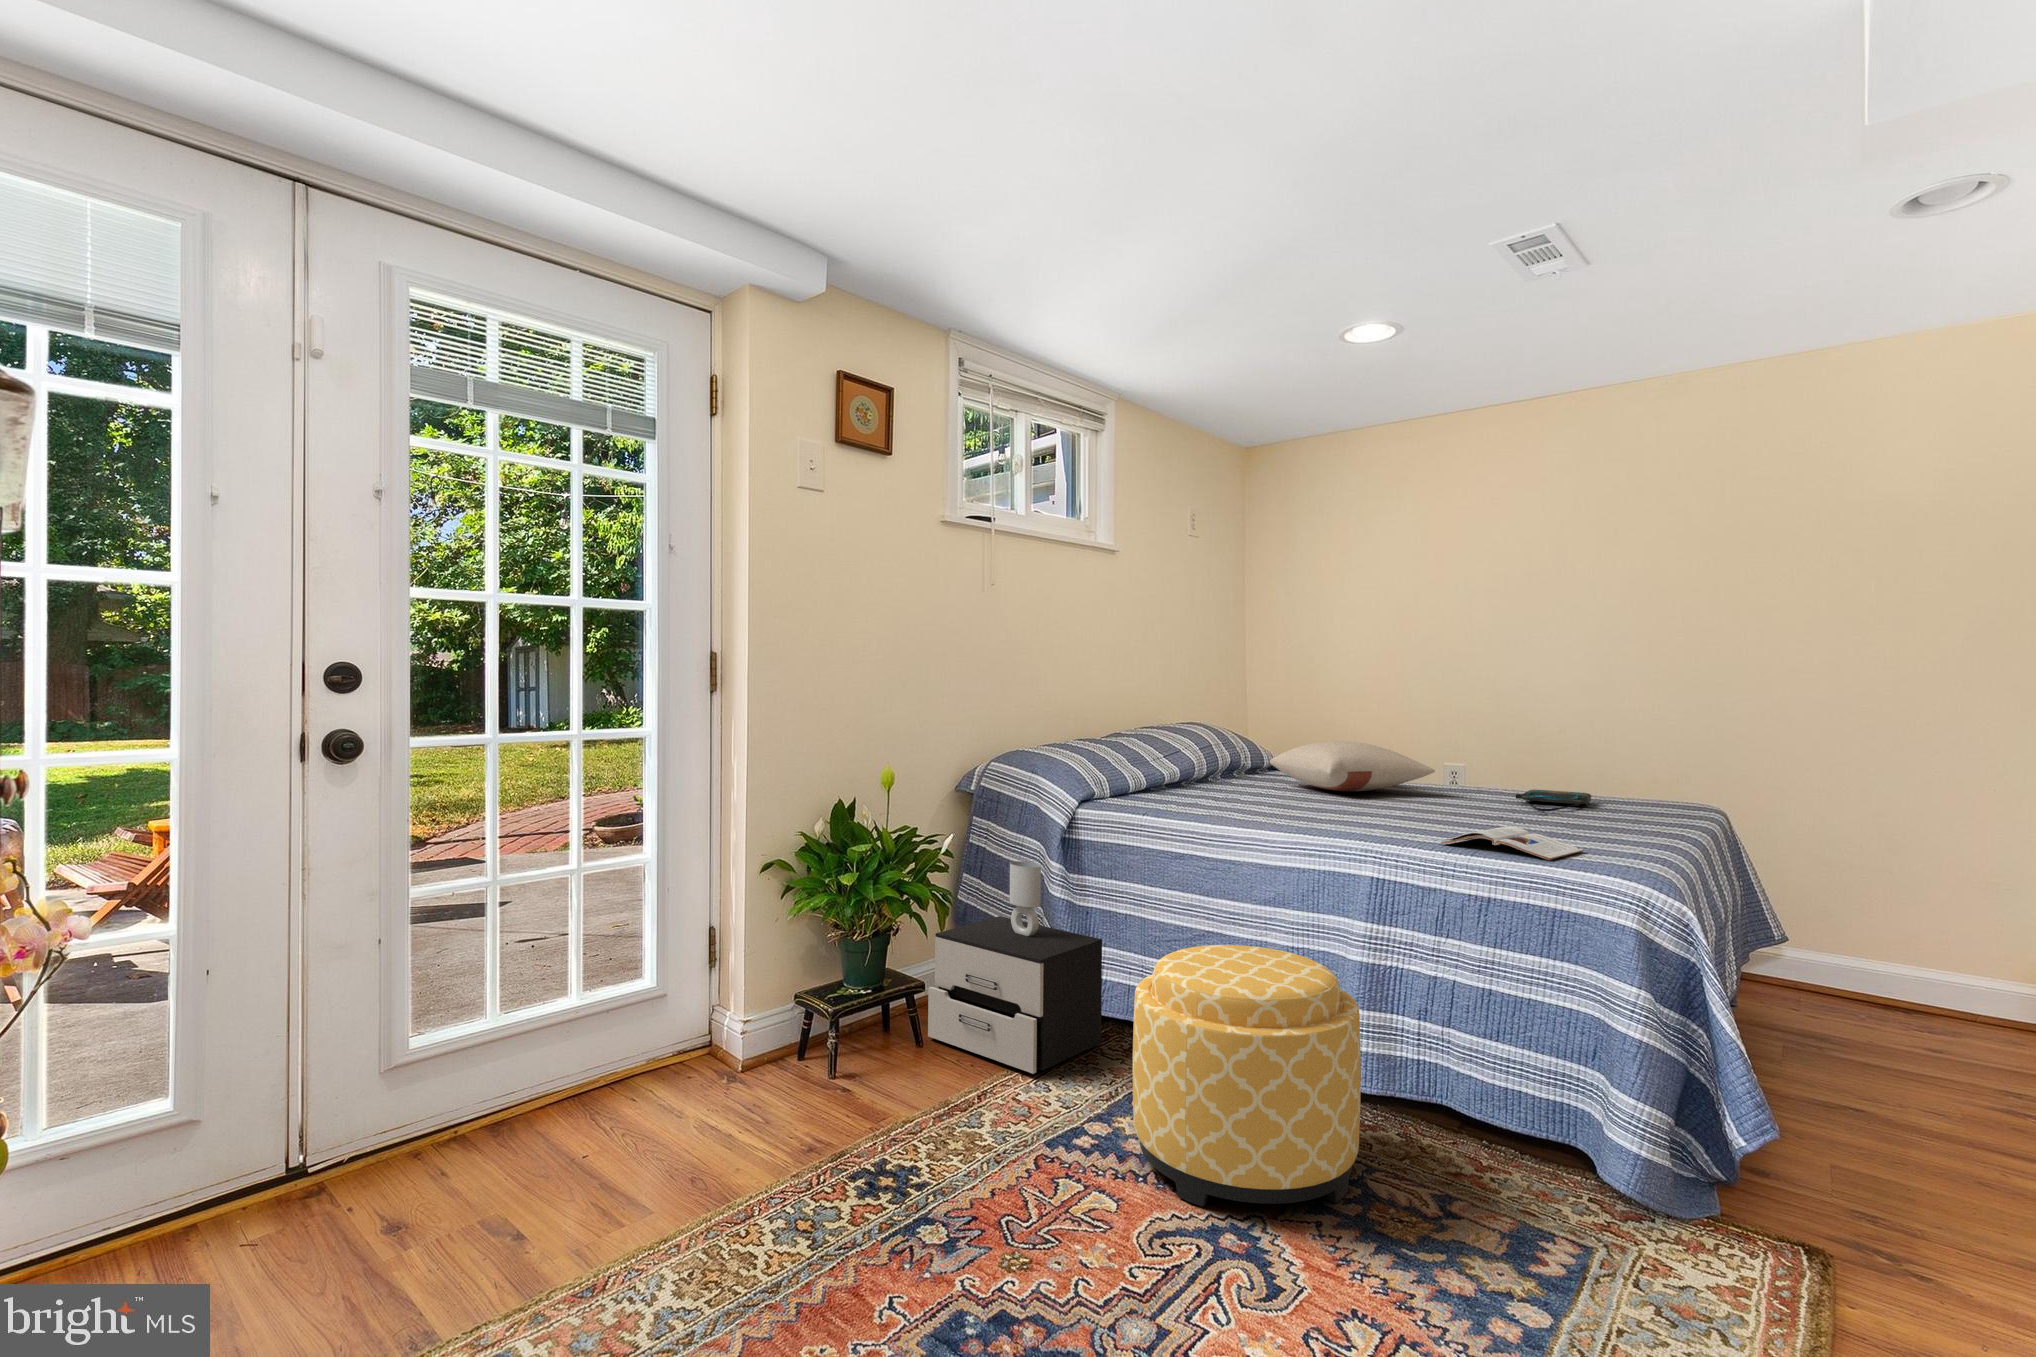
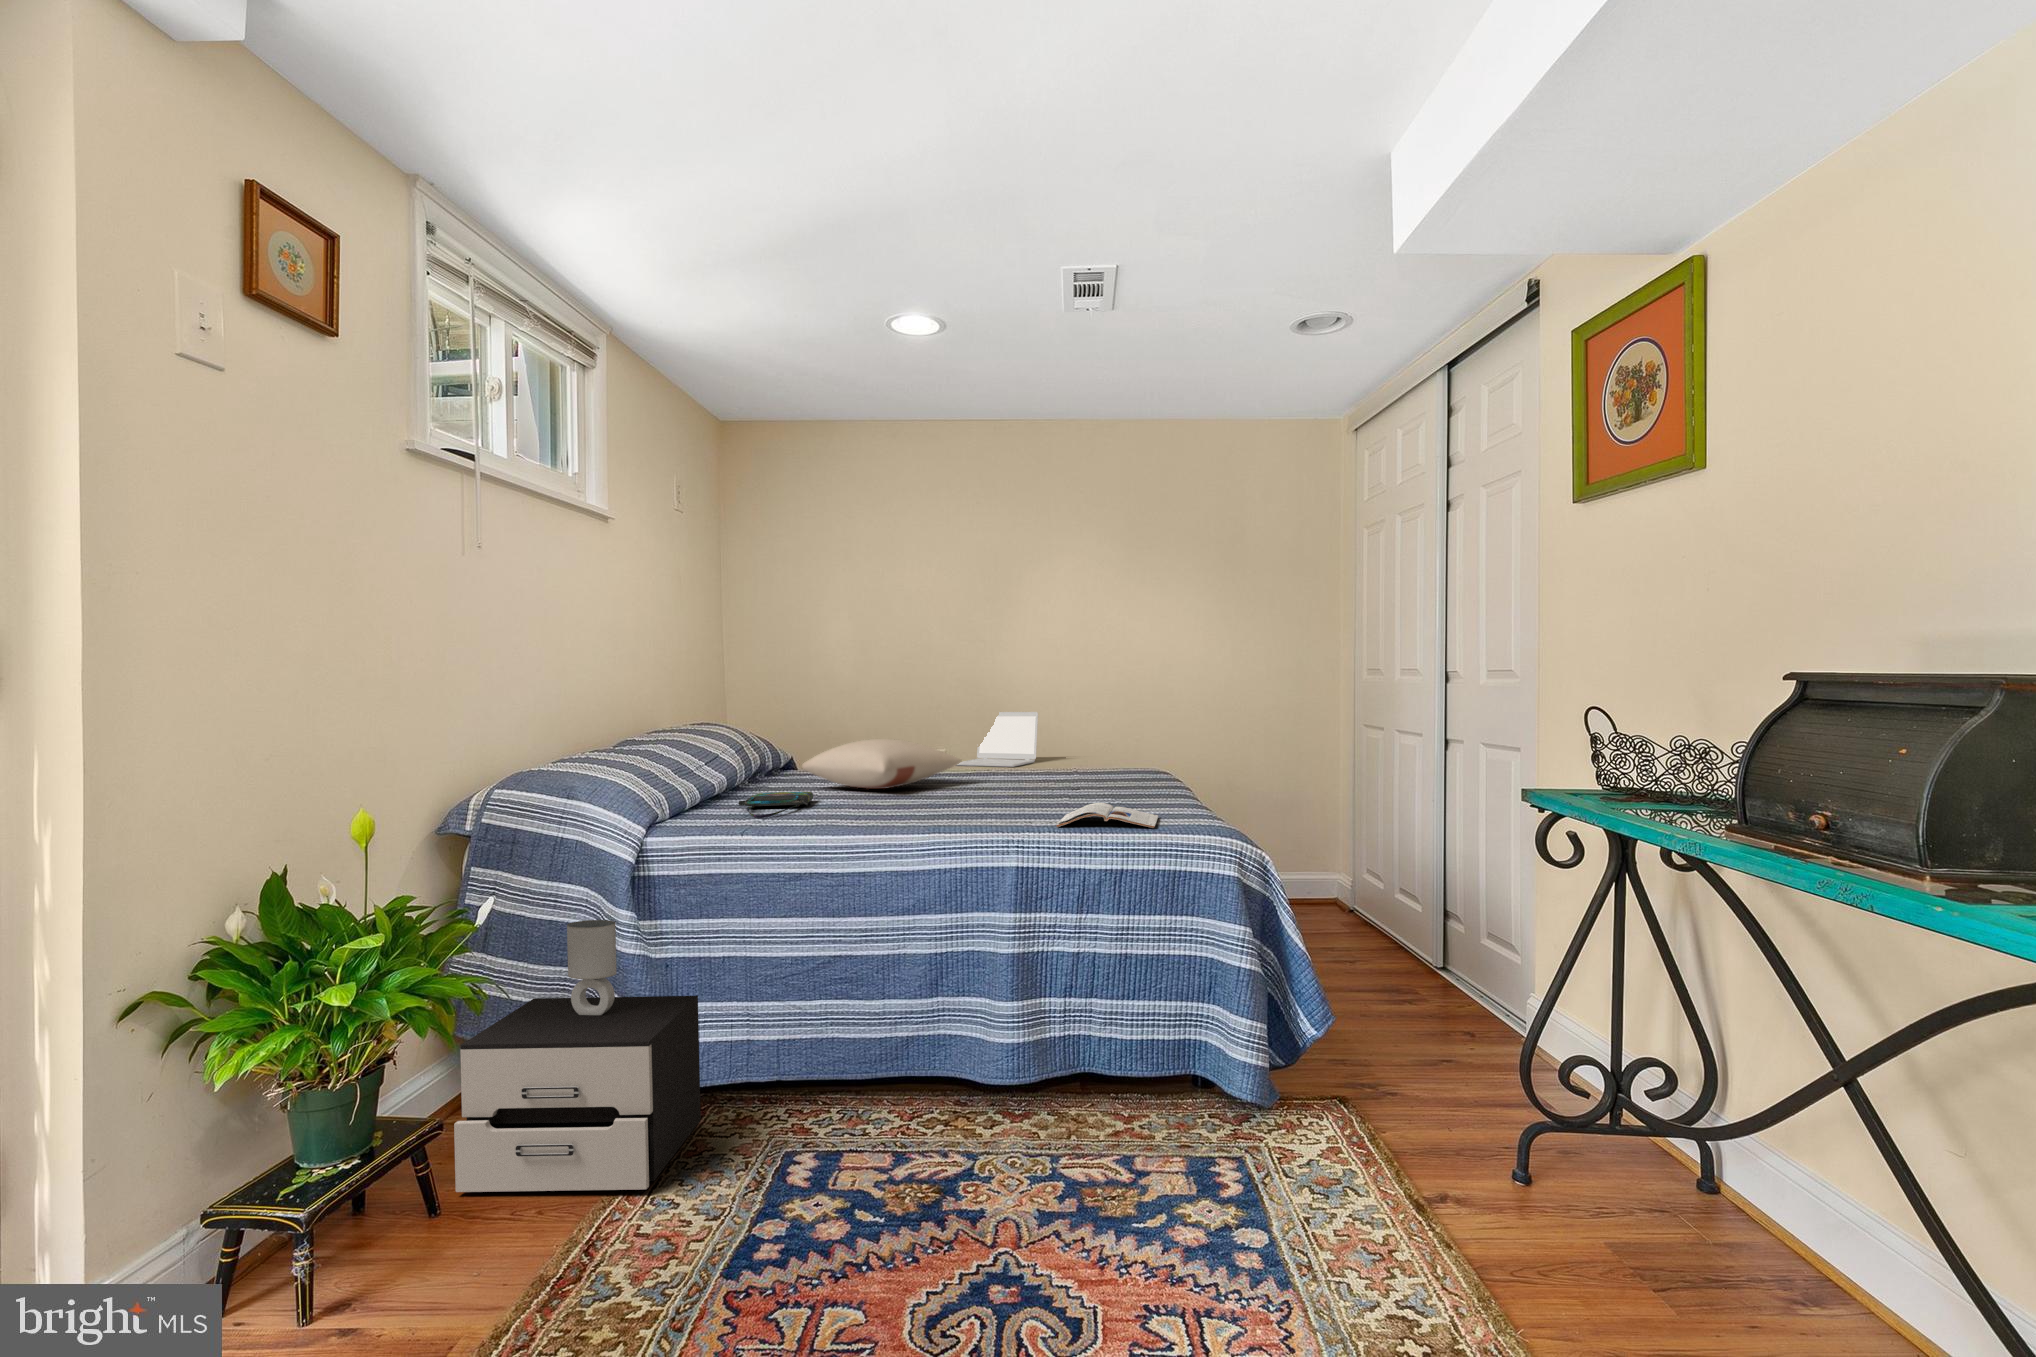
laptop: none [1471,722,1583,786] -> present [957,712,1038,767]
tote bag: present [1516,790,1591,811] -> present [738,791,813,818]
ottoman: present [1133,945,1361,1207] -> none [819,961,1062,1270]

